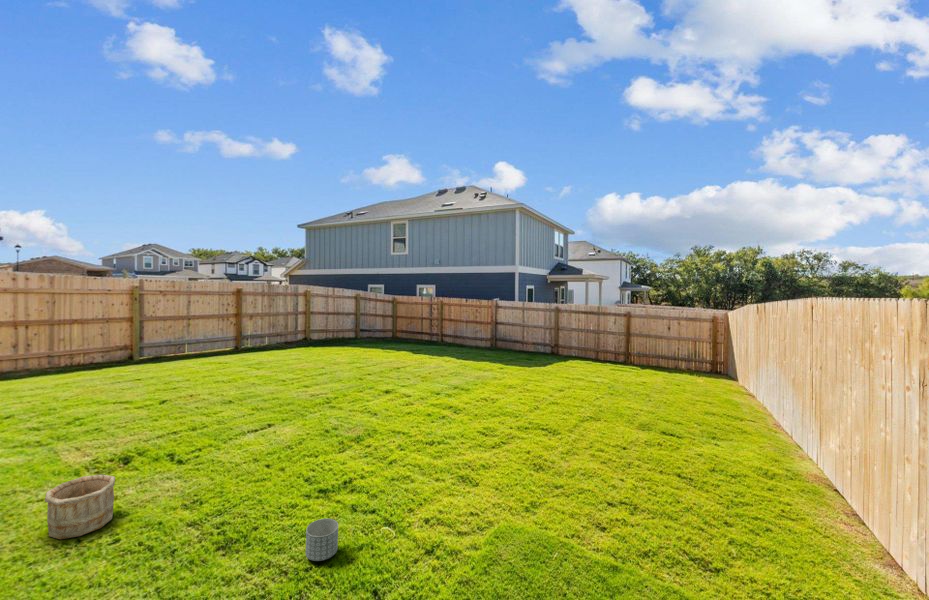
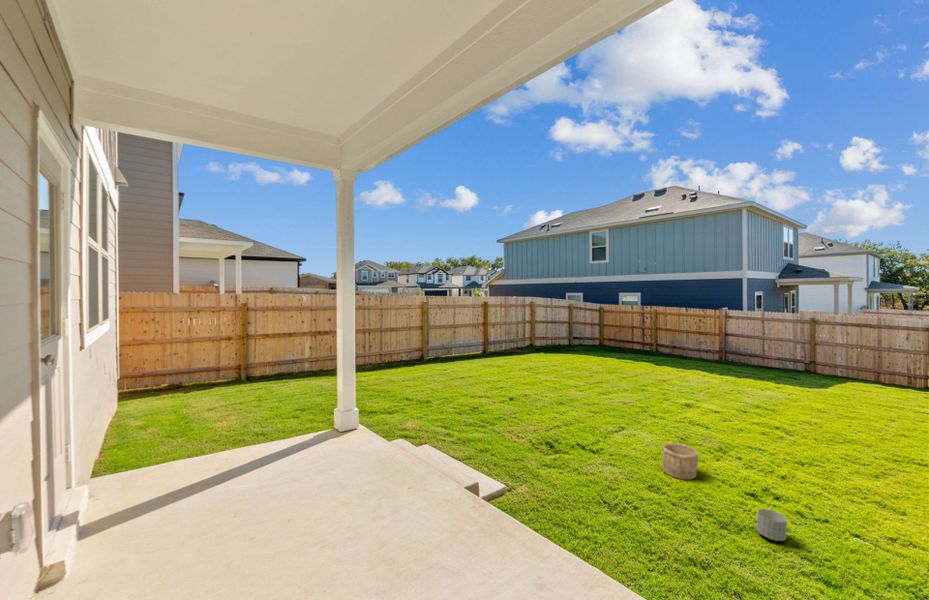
wooden bucket: present [45,475,115,539] -> present [662,443,699,480]

